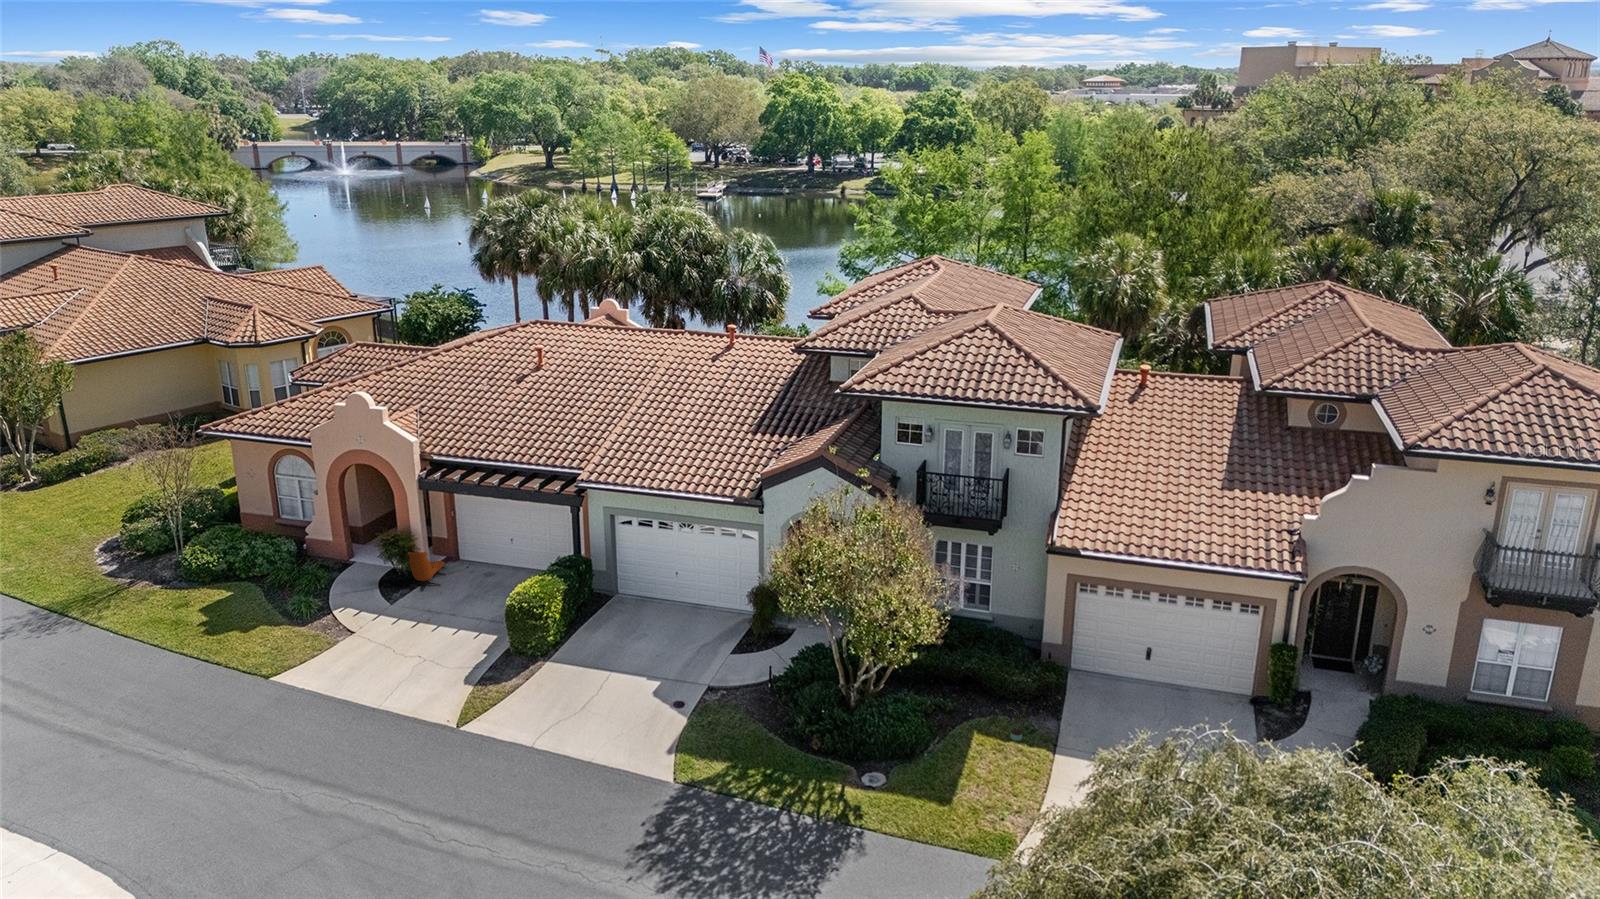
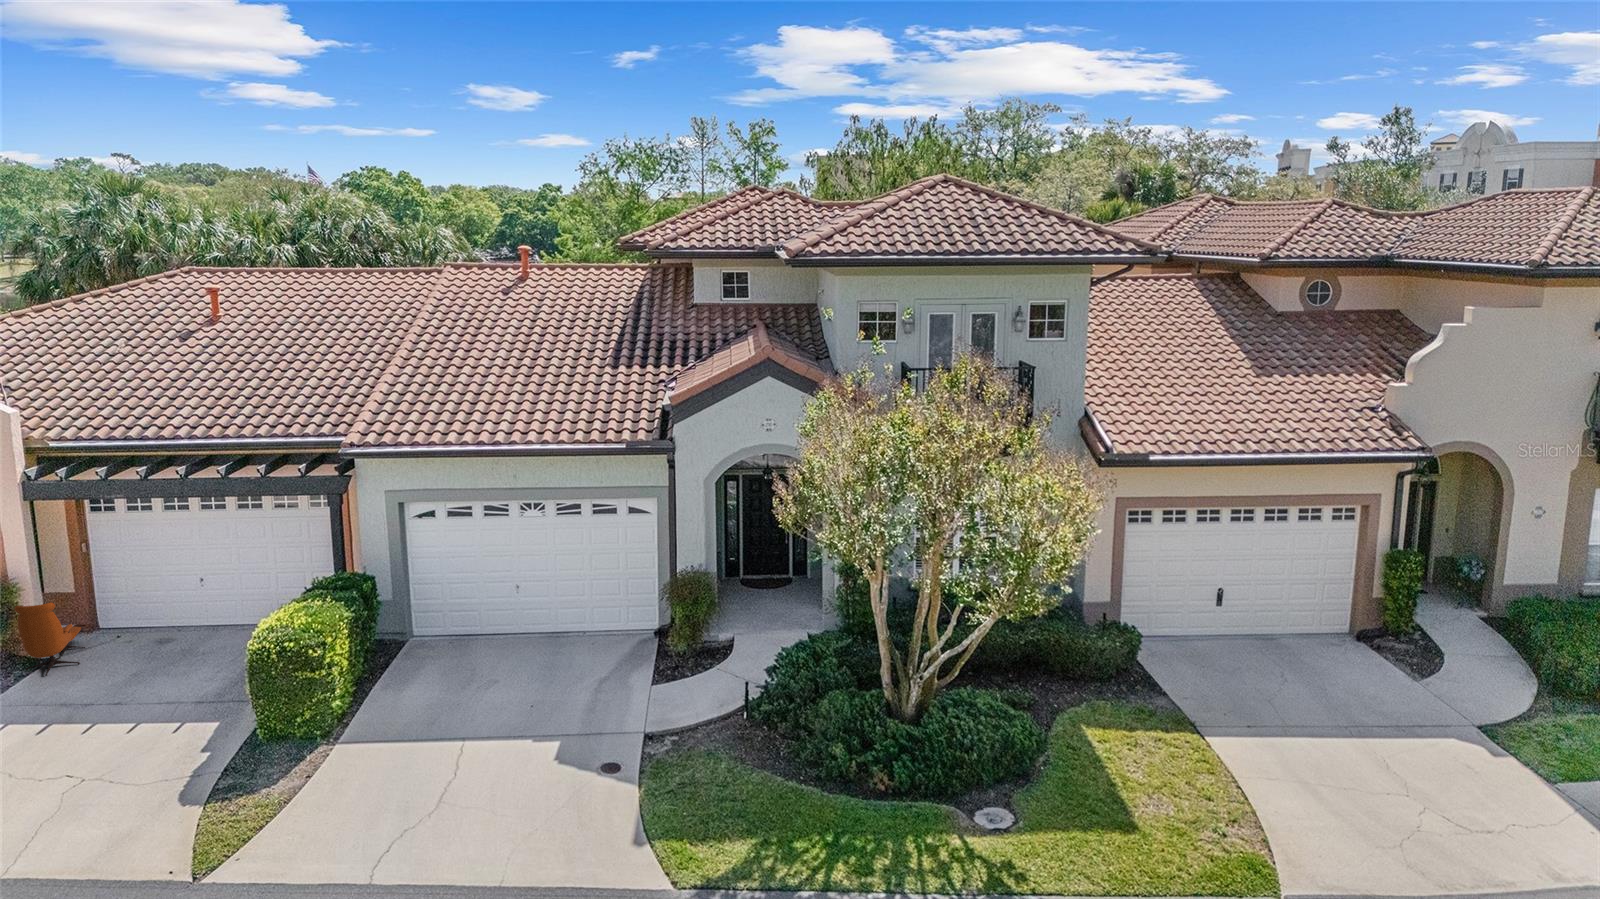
potted plant: present [1007,701,1028,741] -> none [1136,668,1171,729]

